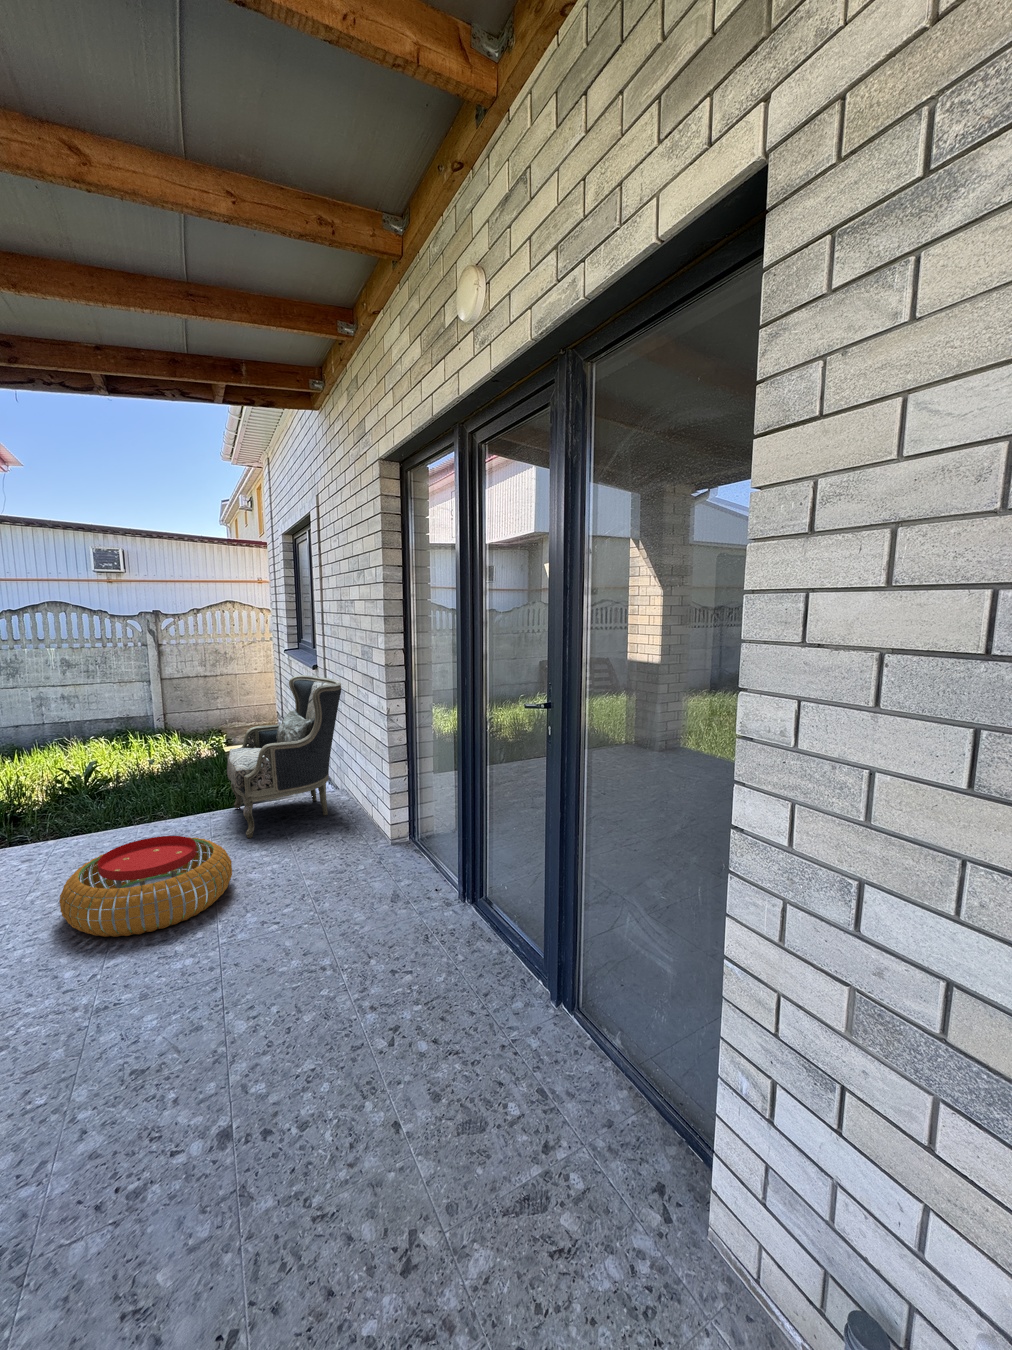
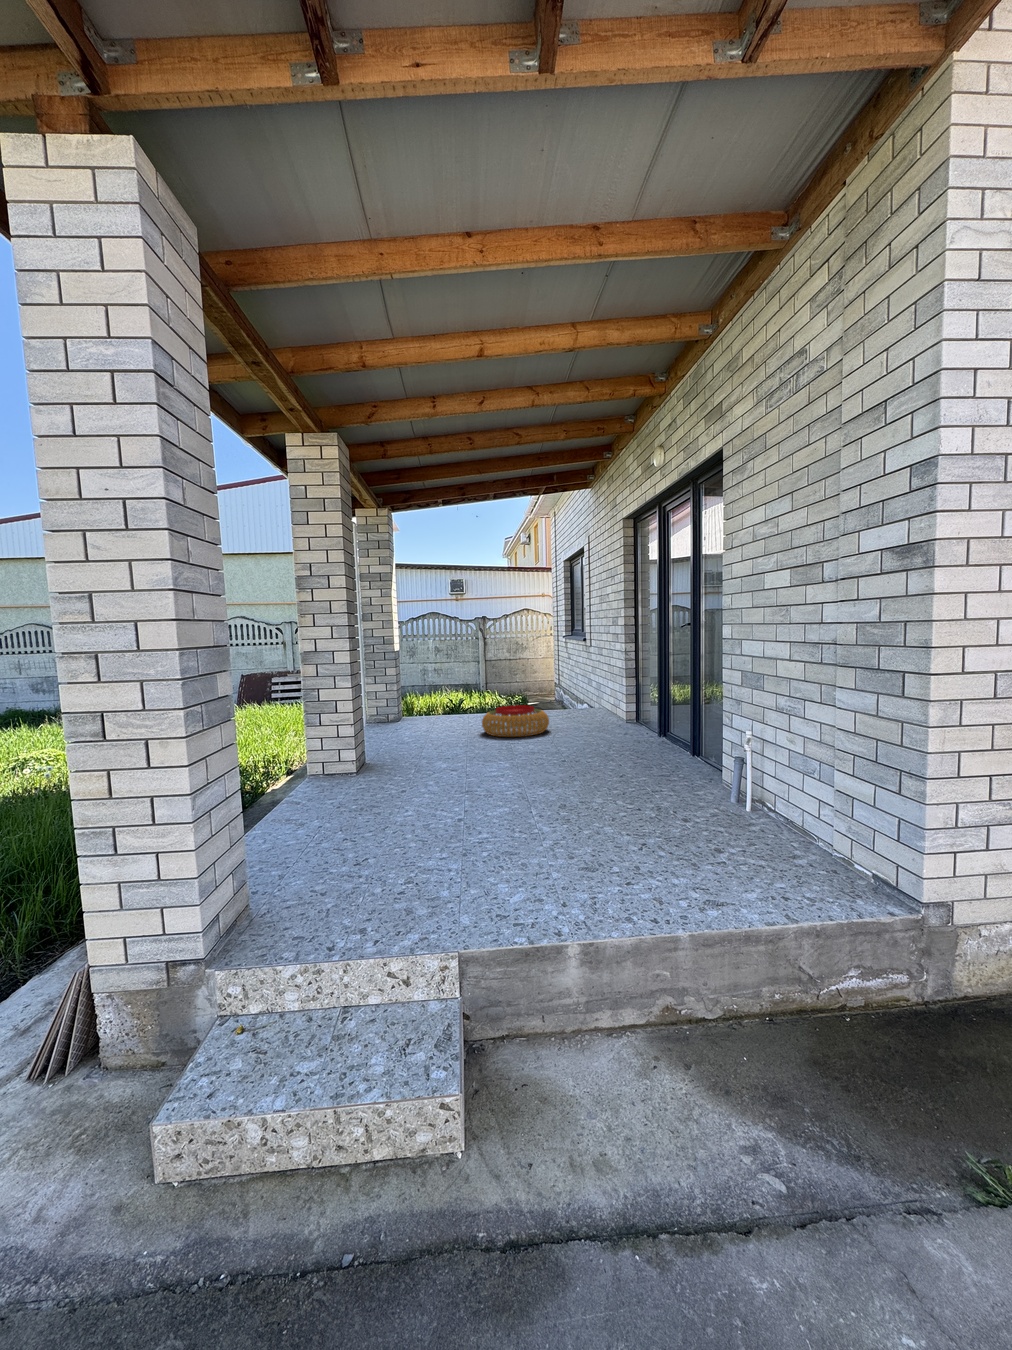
armchair: present [227,675,341,838] -> none [540,640,601,723]

